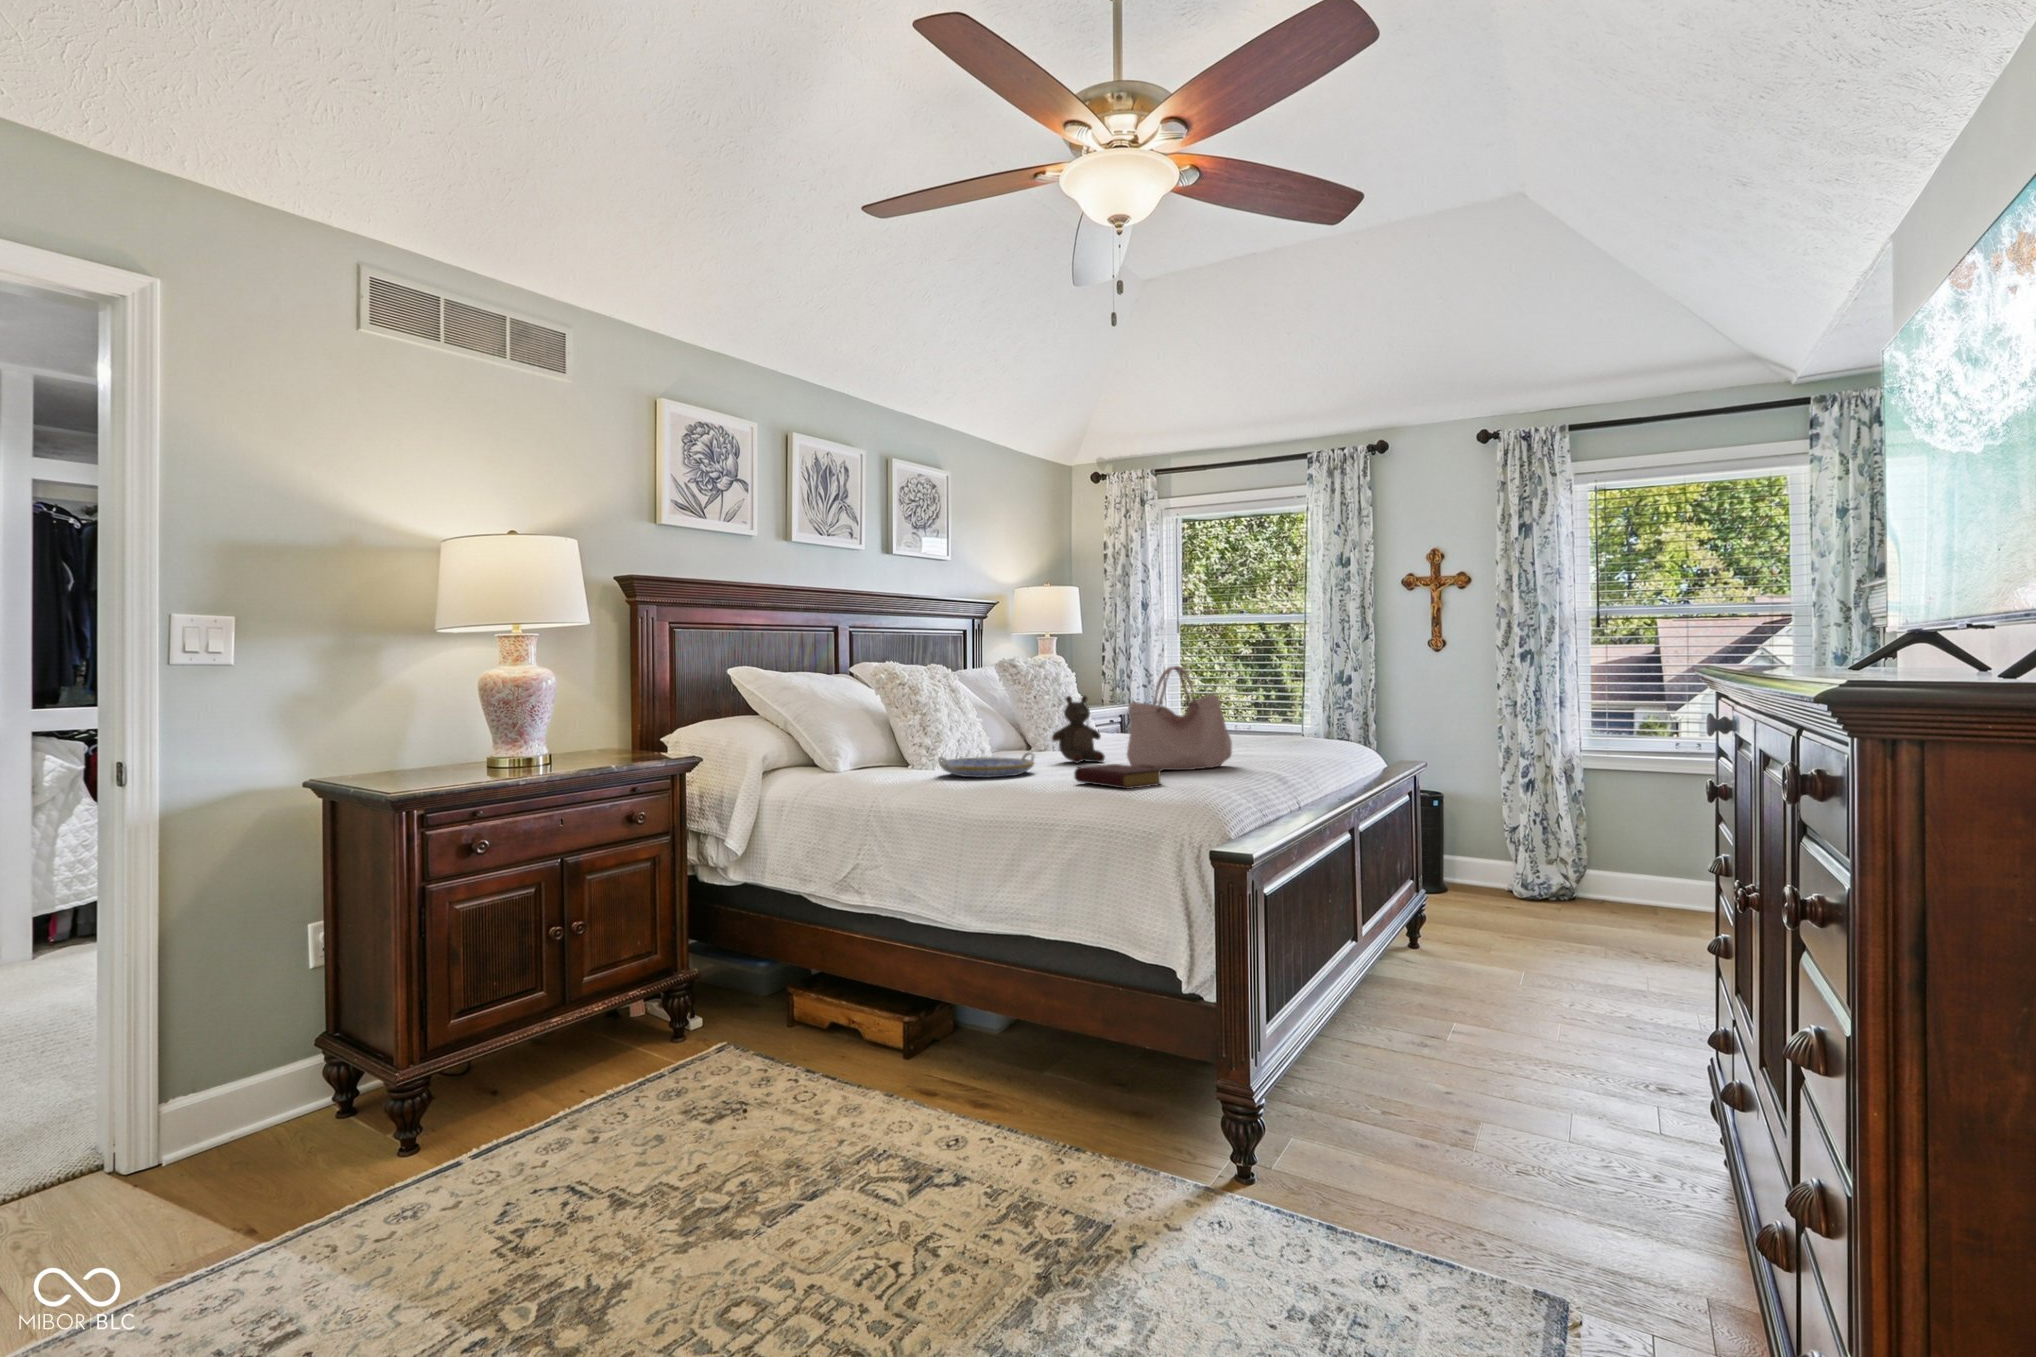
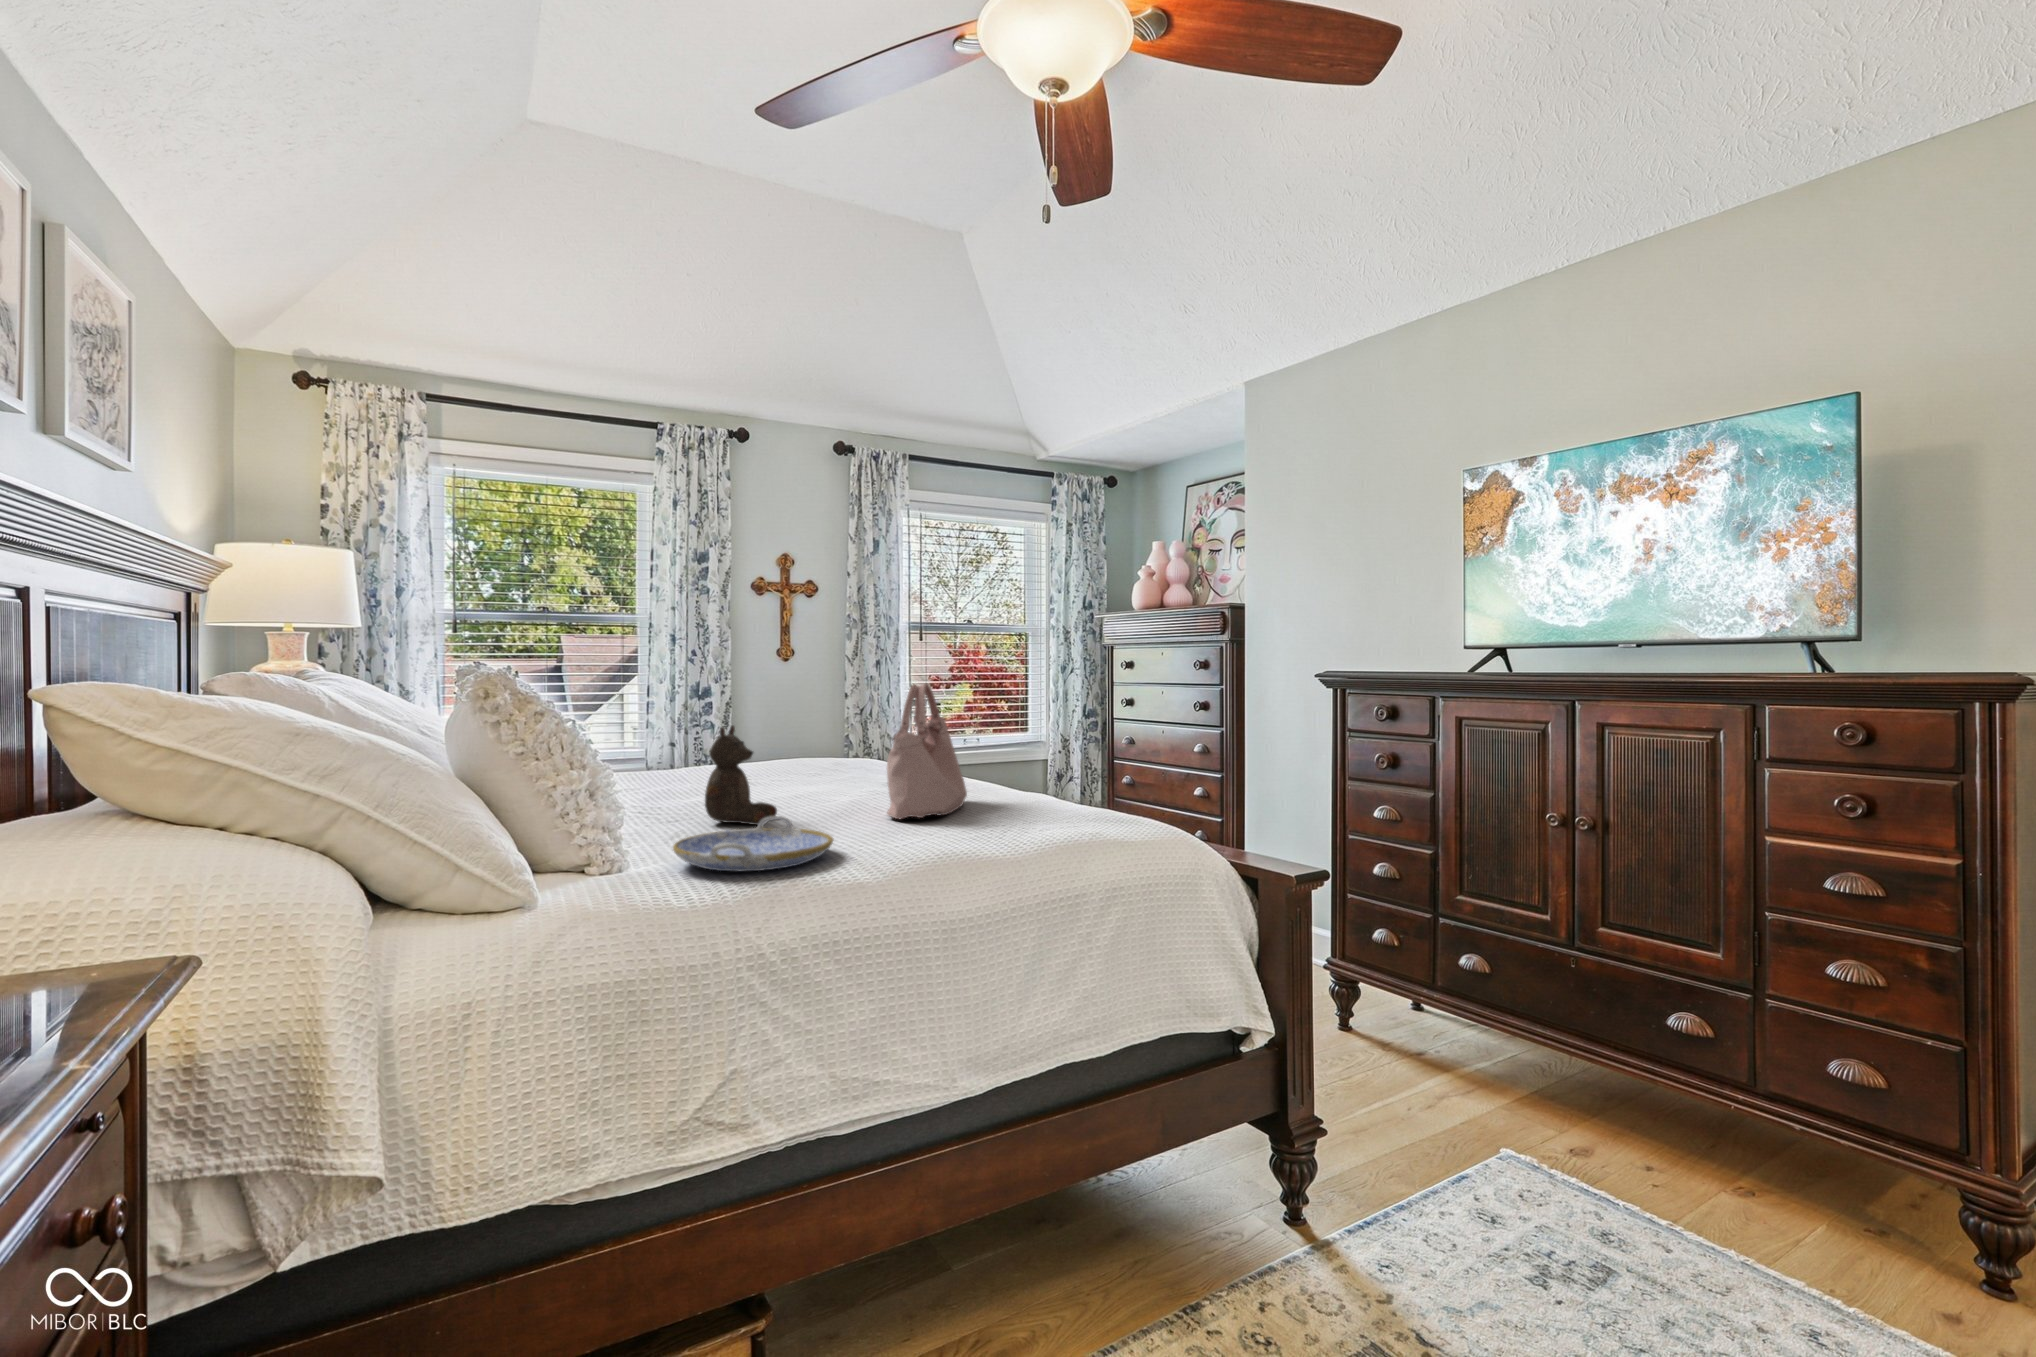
book: present [1074,764,1163,789] -> none [976,813,1081,846]

